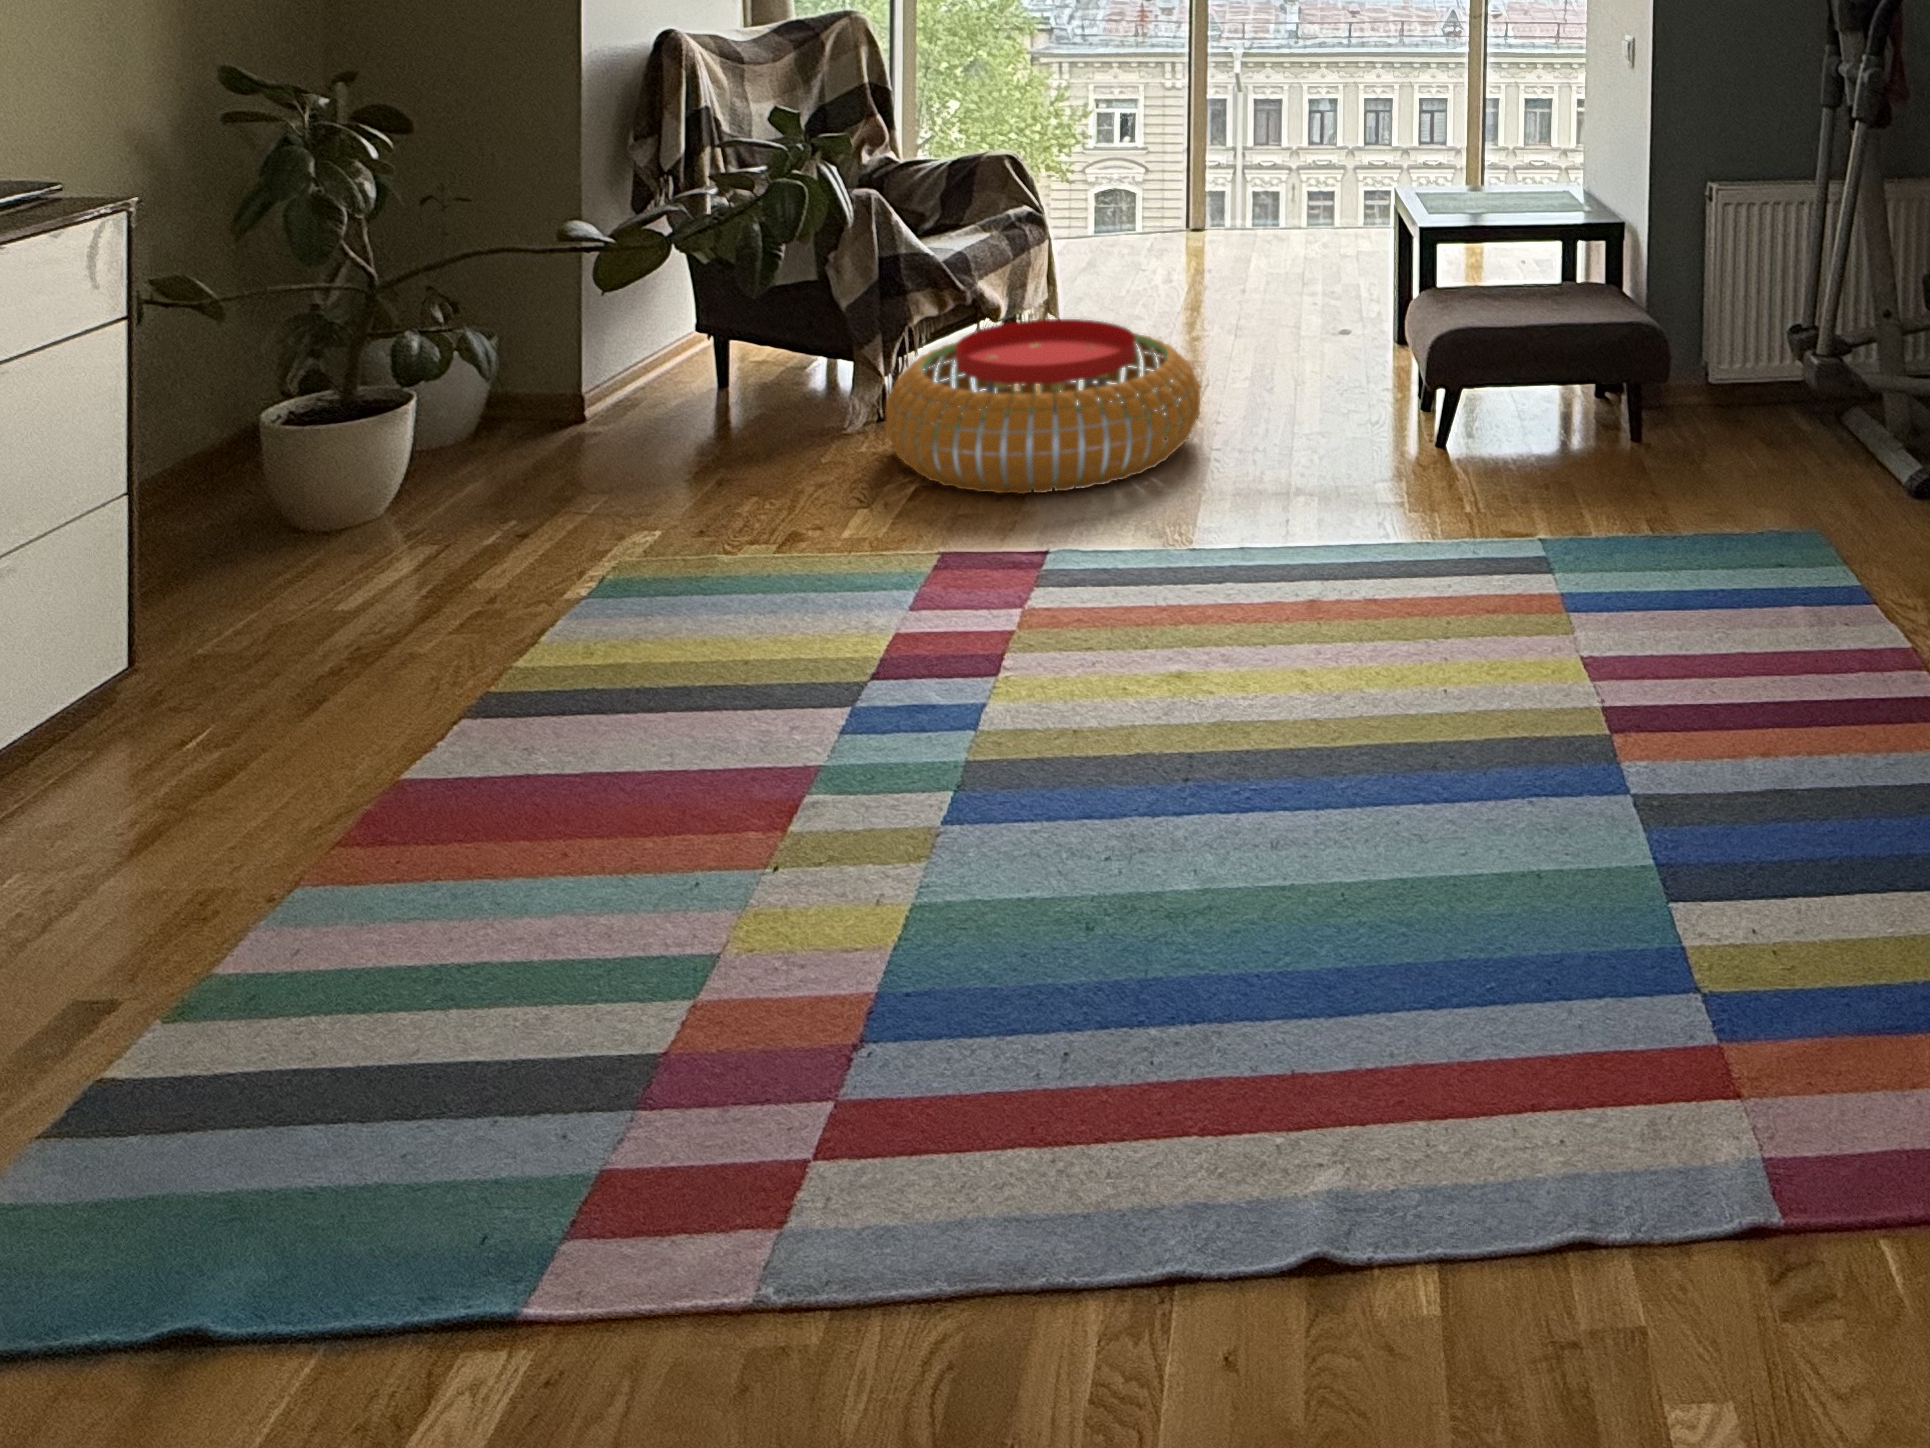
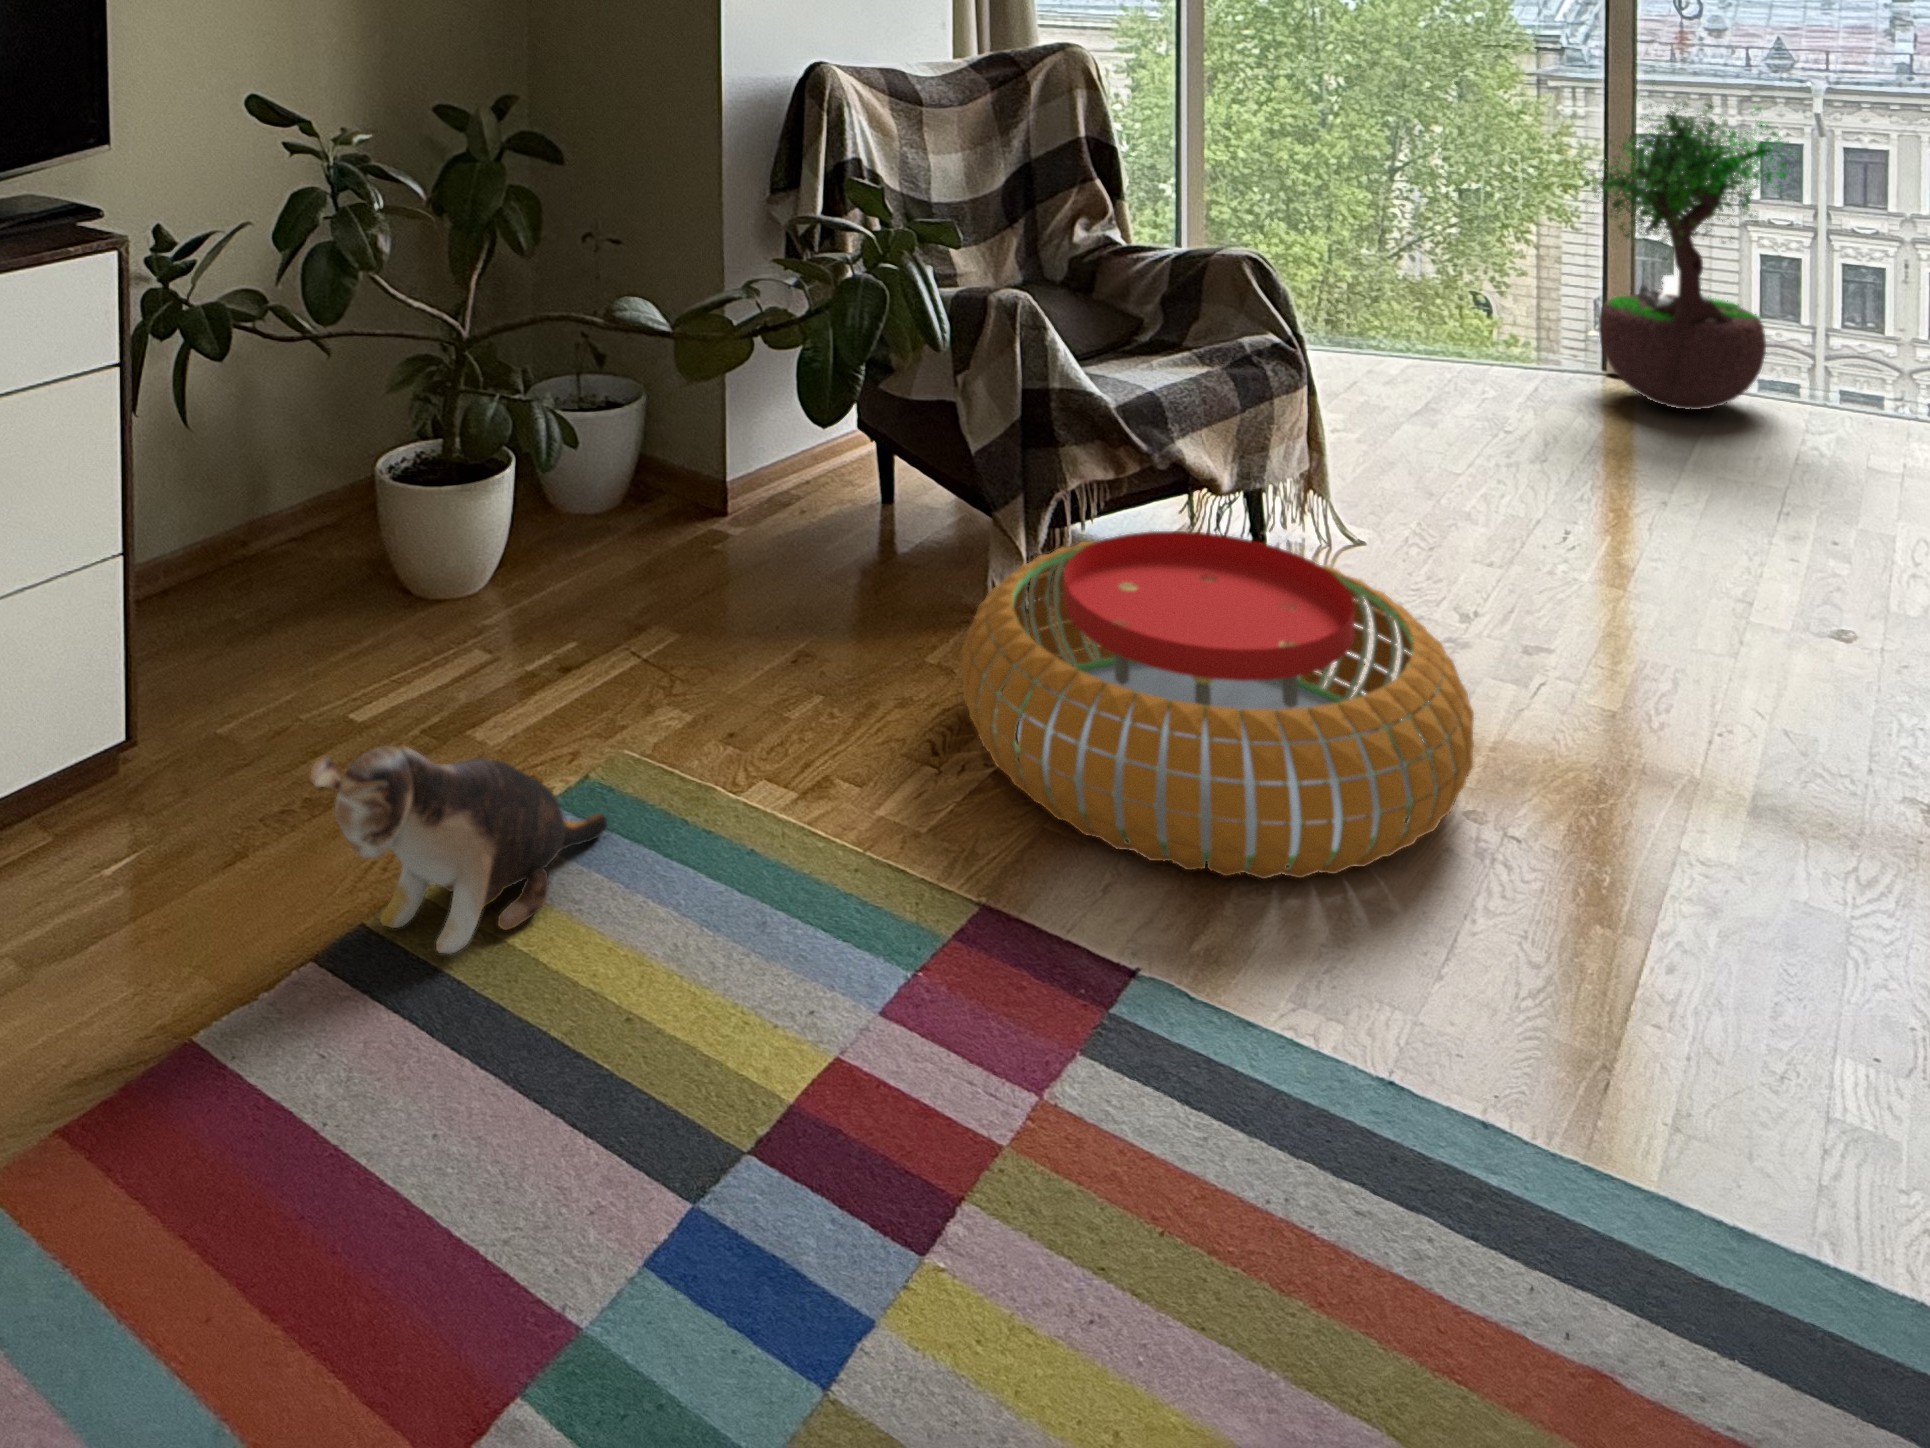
potted tree: none [1169,27,1300,248] -> present [1569,80,1800,410]
plush toy: none [534,502,685,642] -> present [311,744,608,954]

